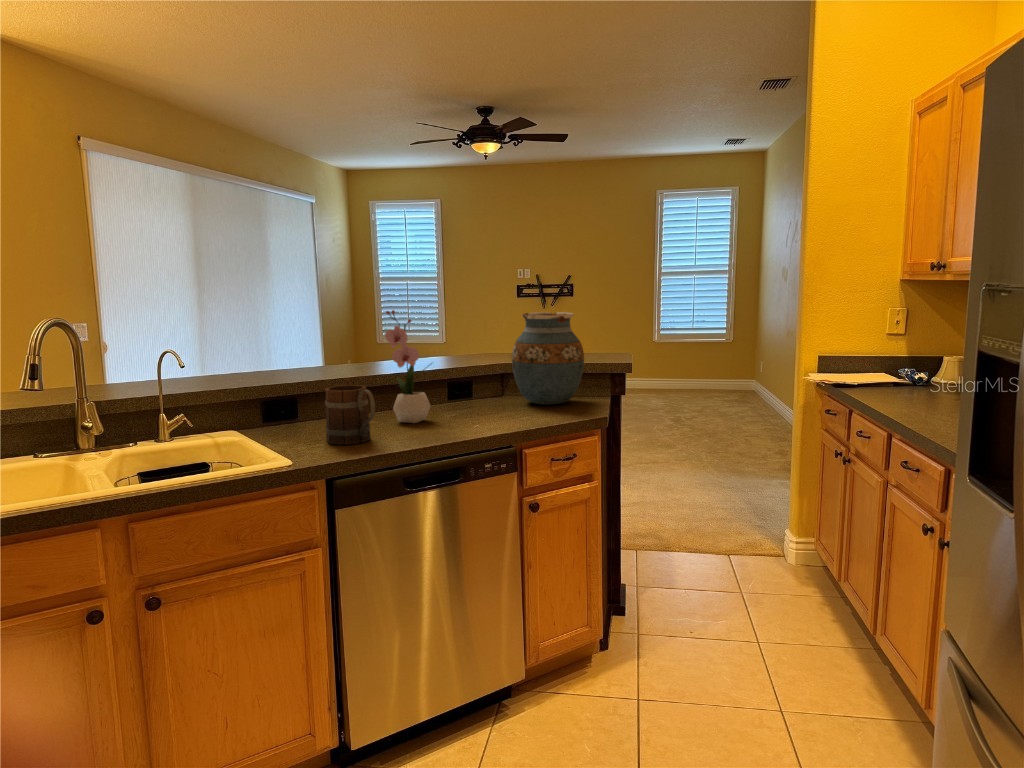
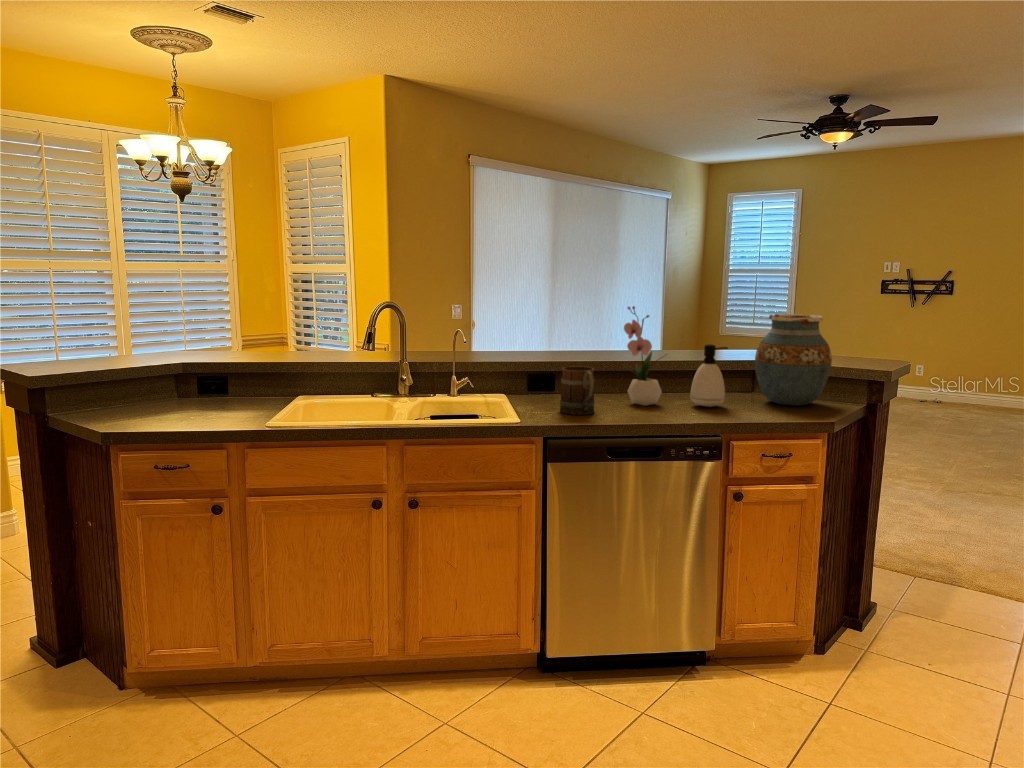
soap dispenser: none [460,348,496,416] -> present [690,344,728,407]

